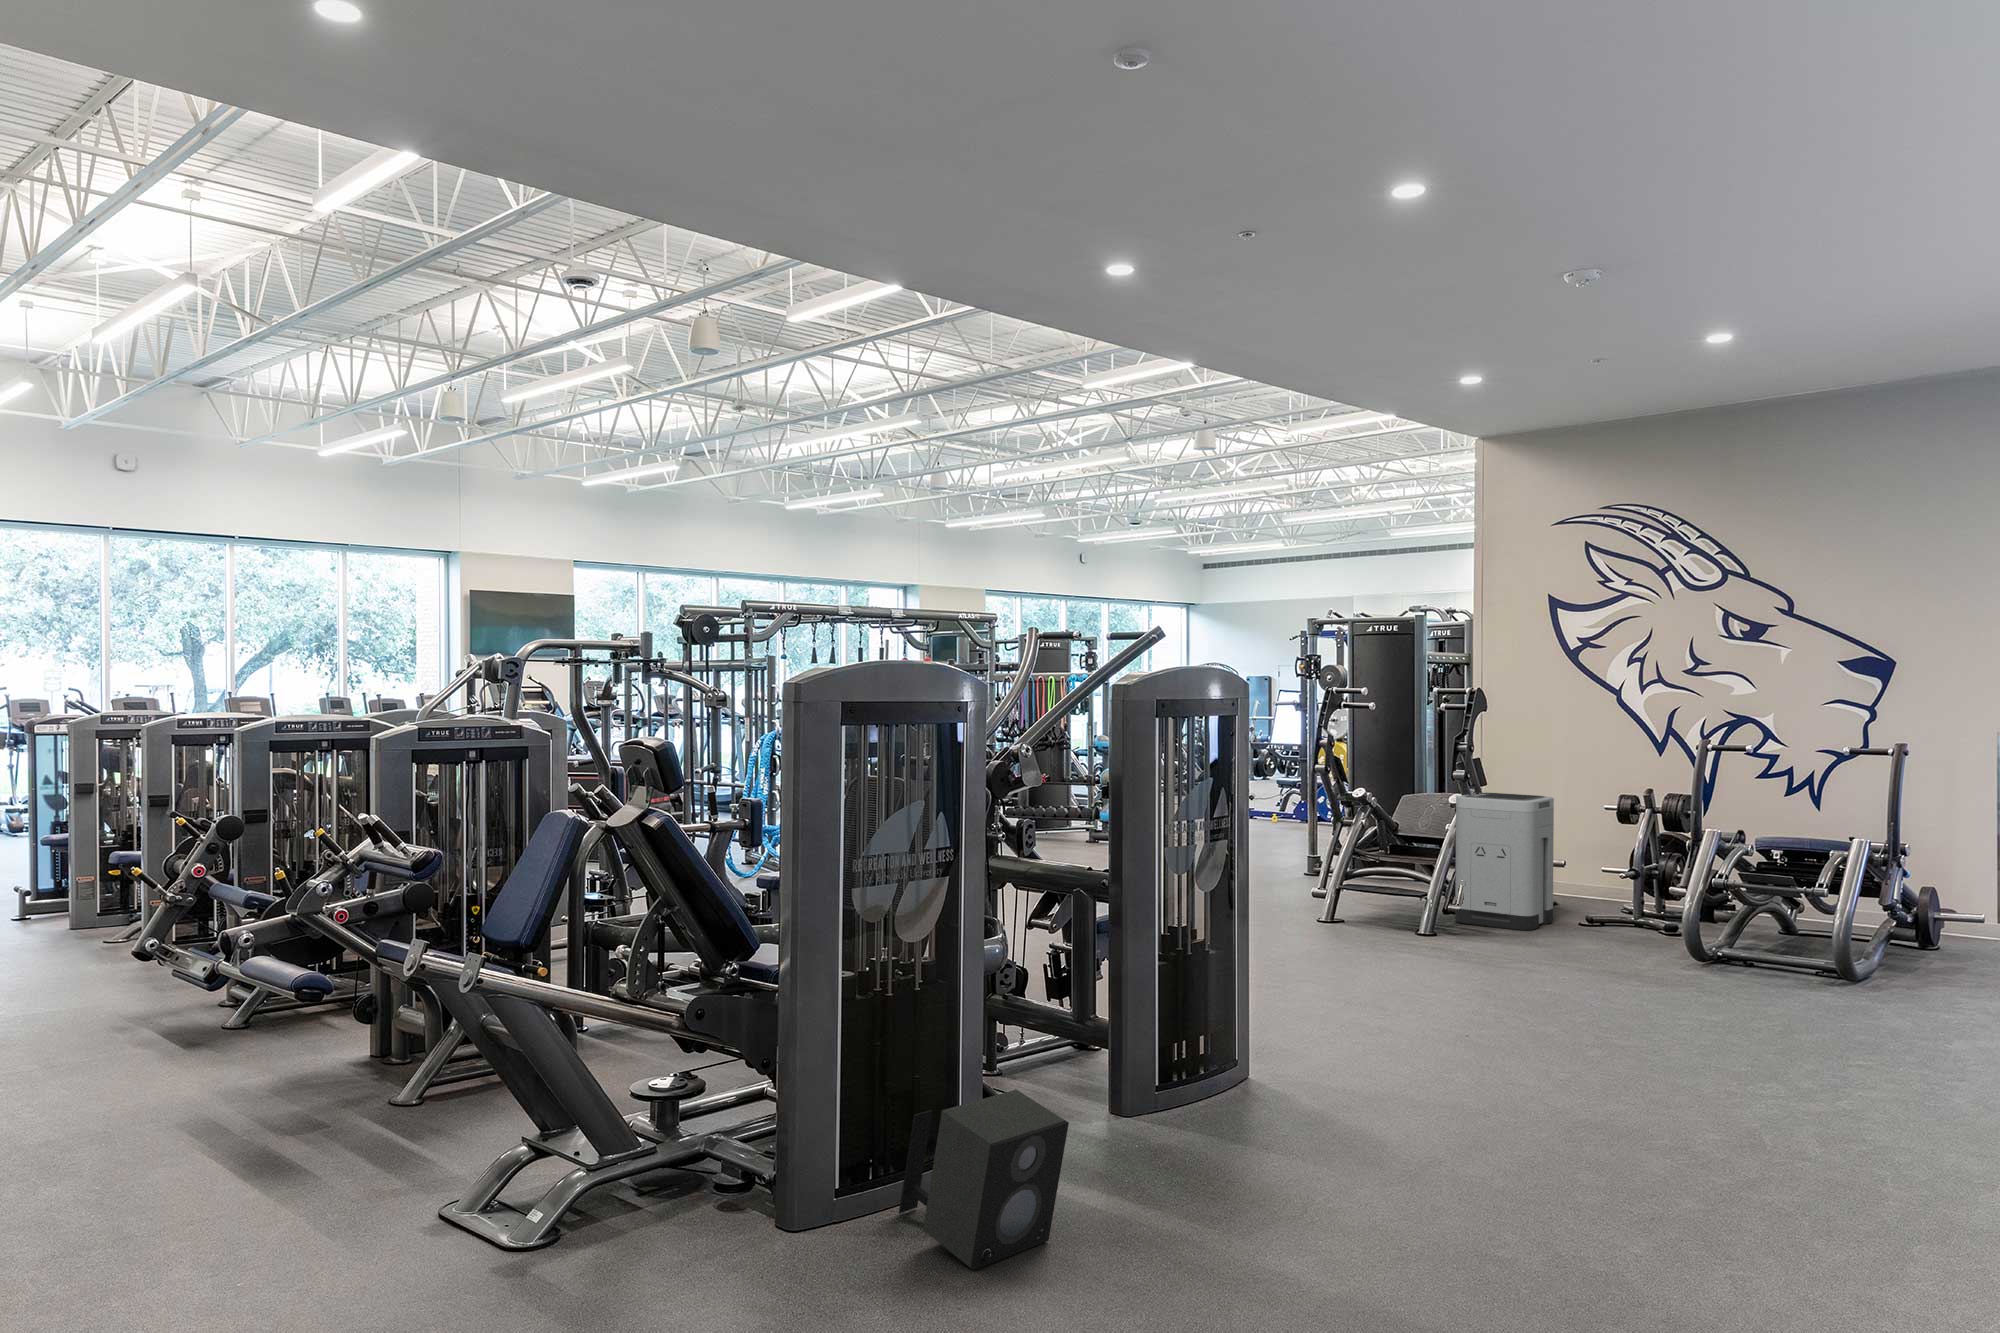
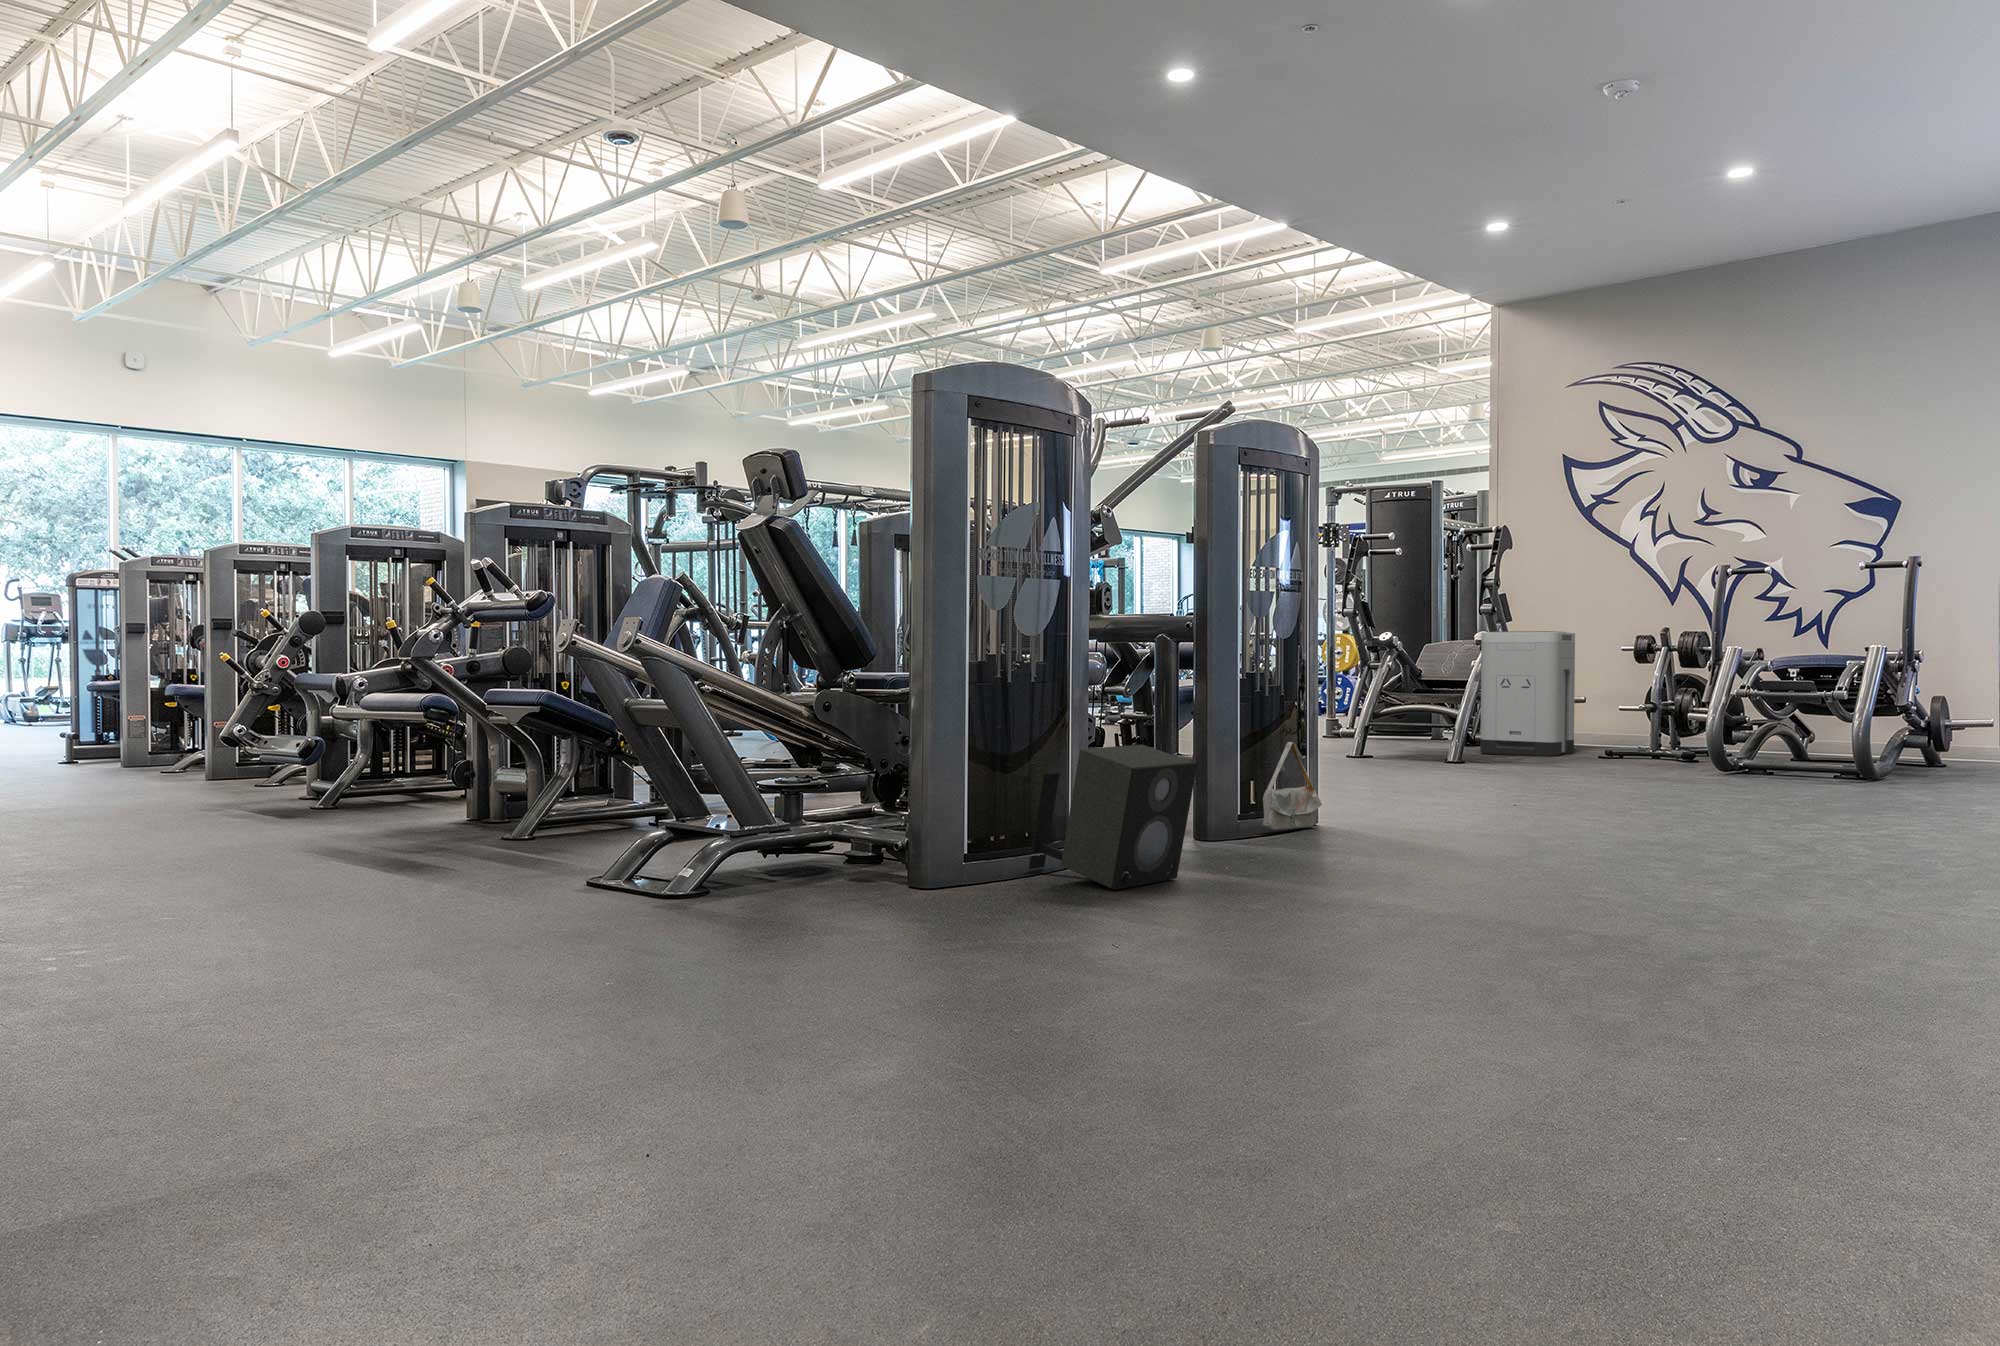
bag: none [1174,1020,1240,1119] -> present [1263,742,1322,830]

